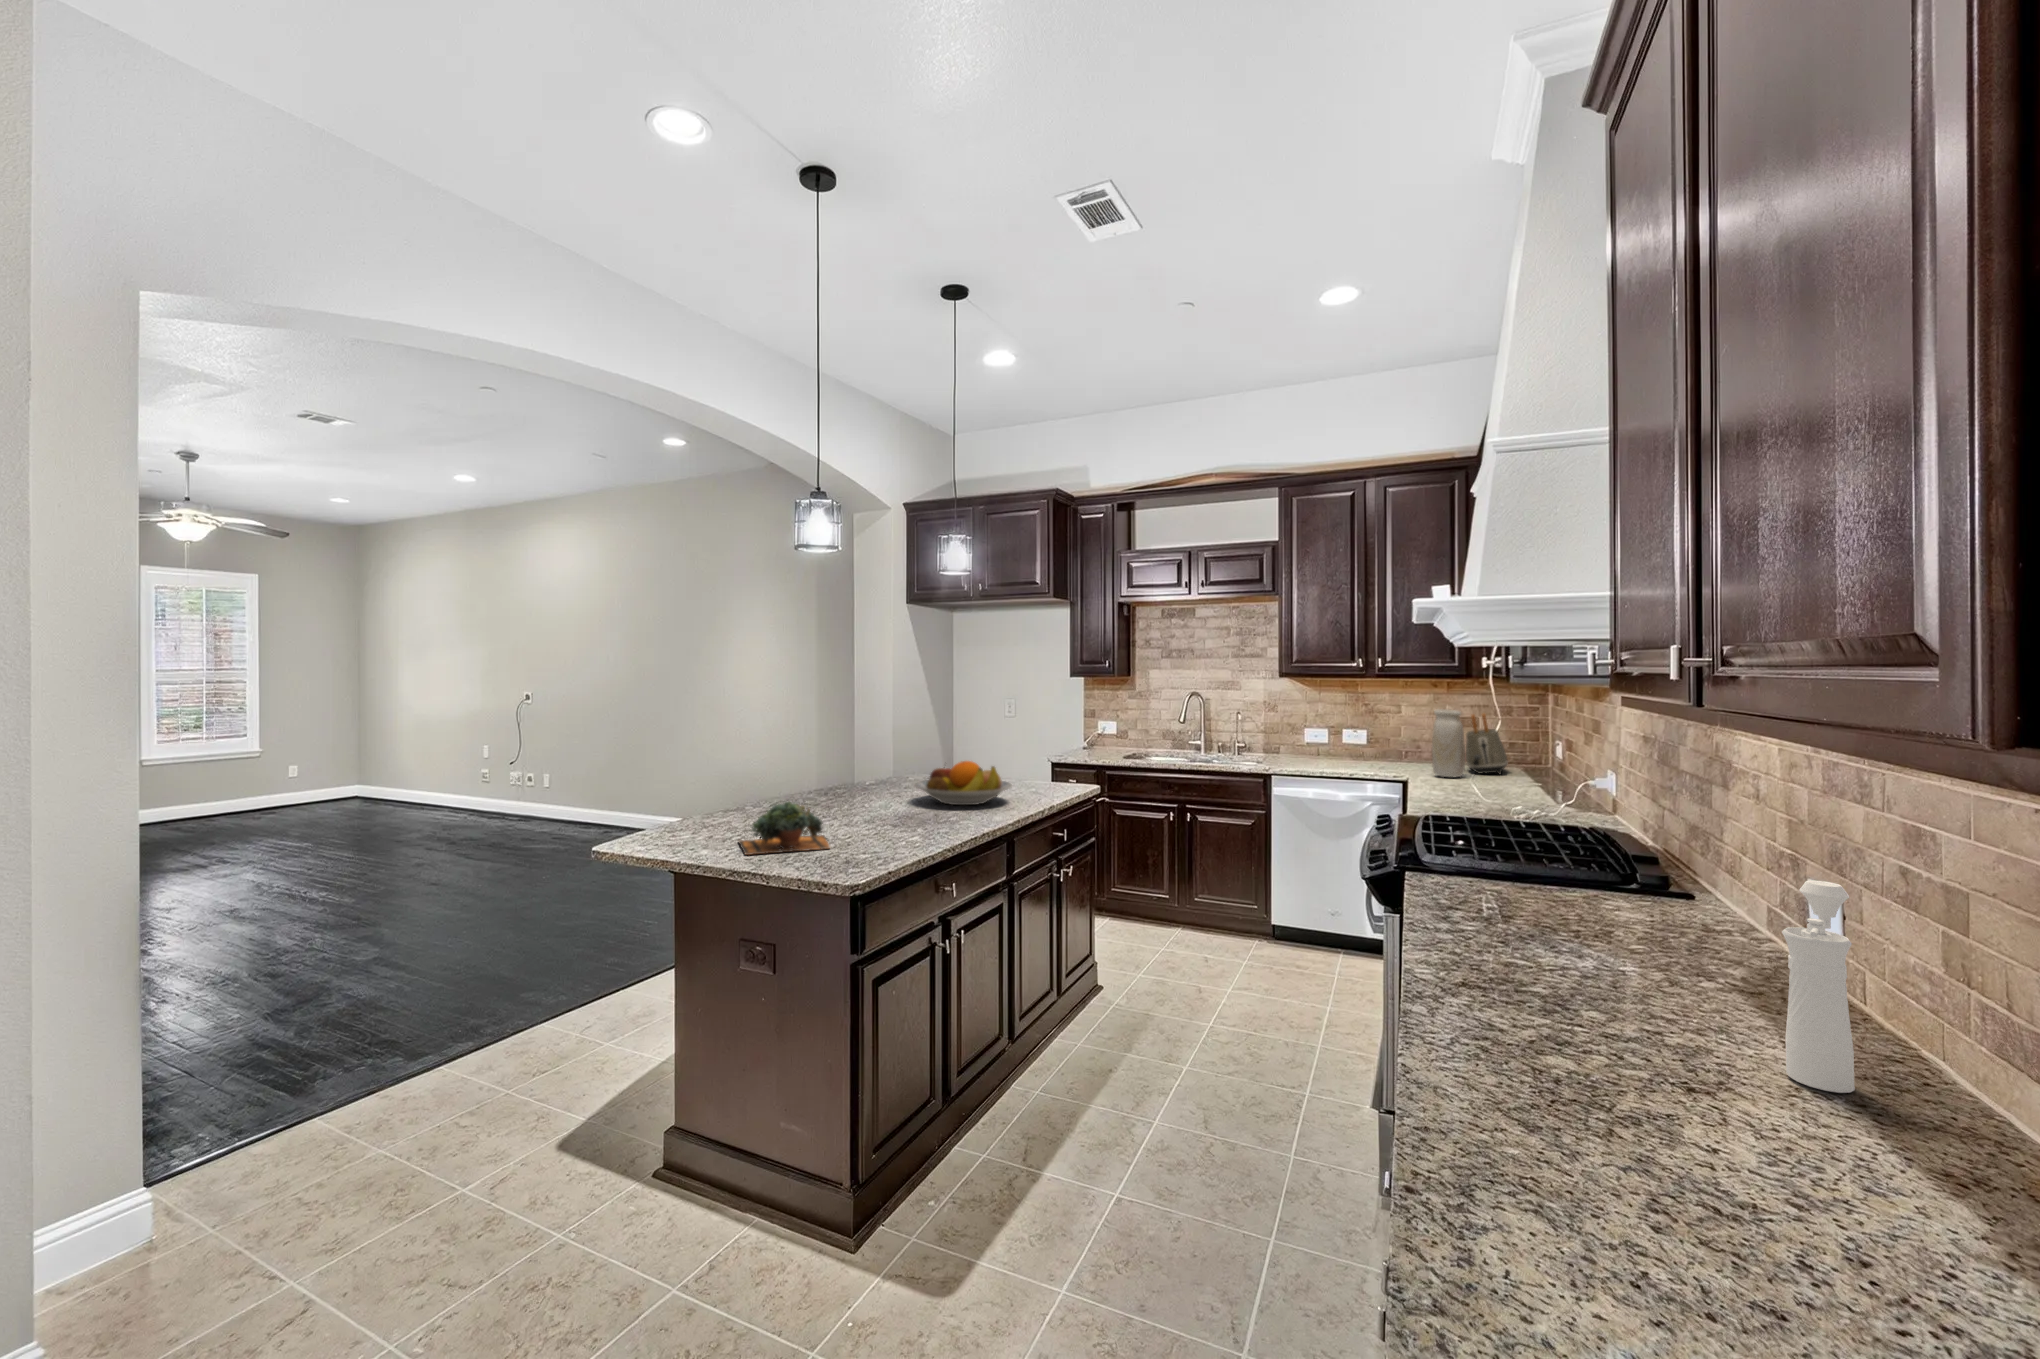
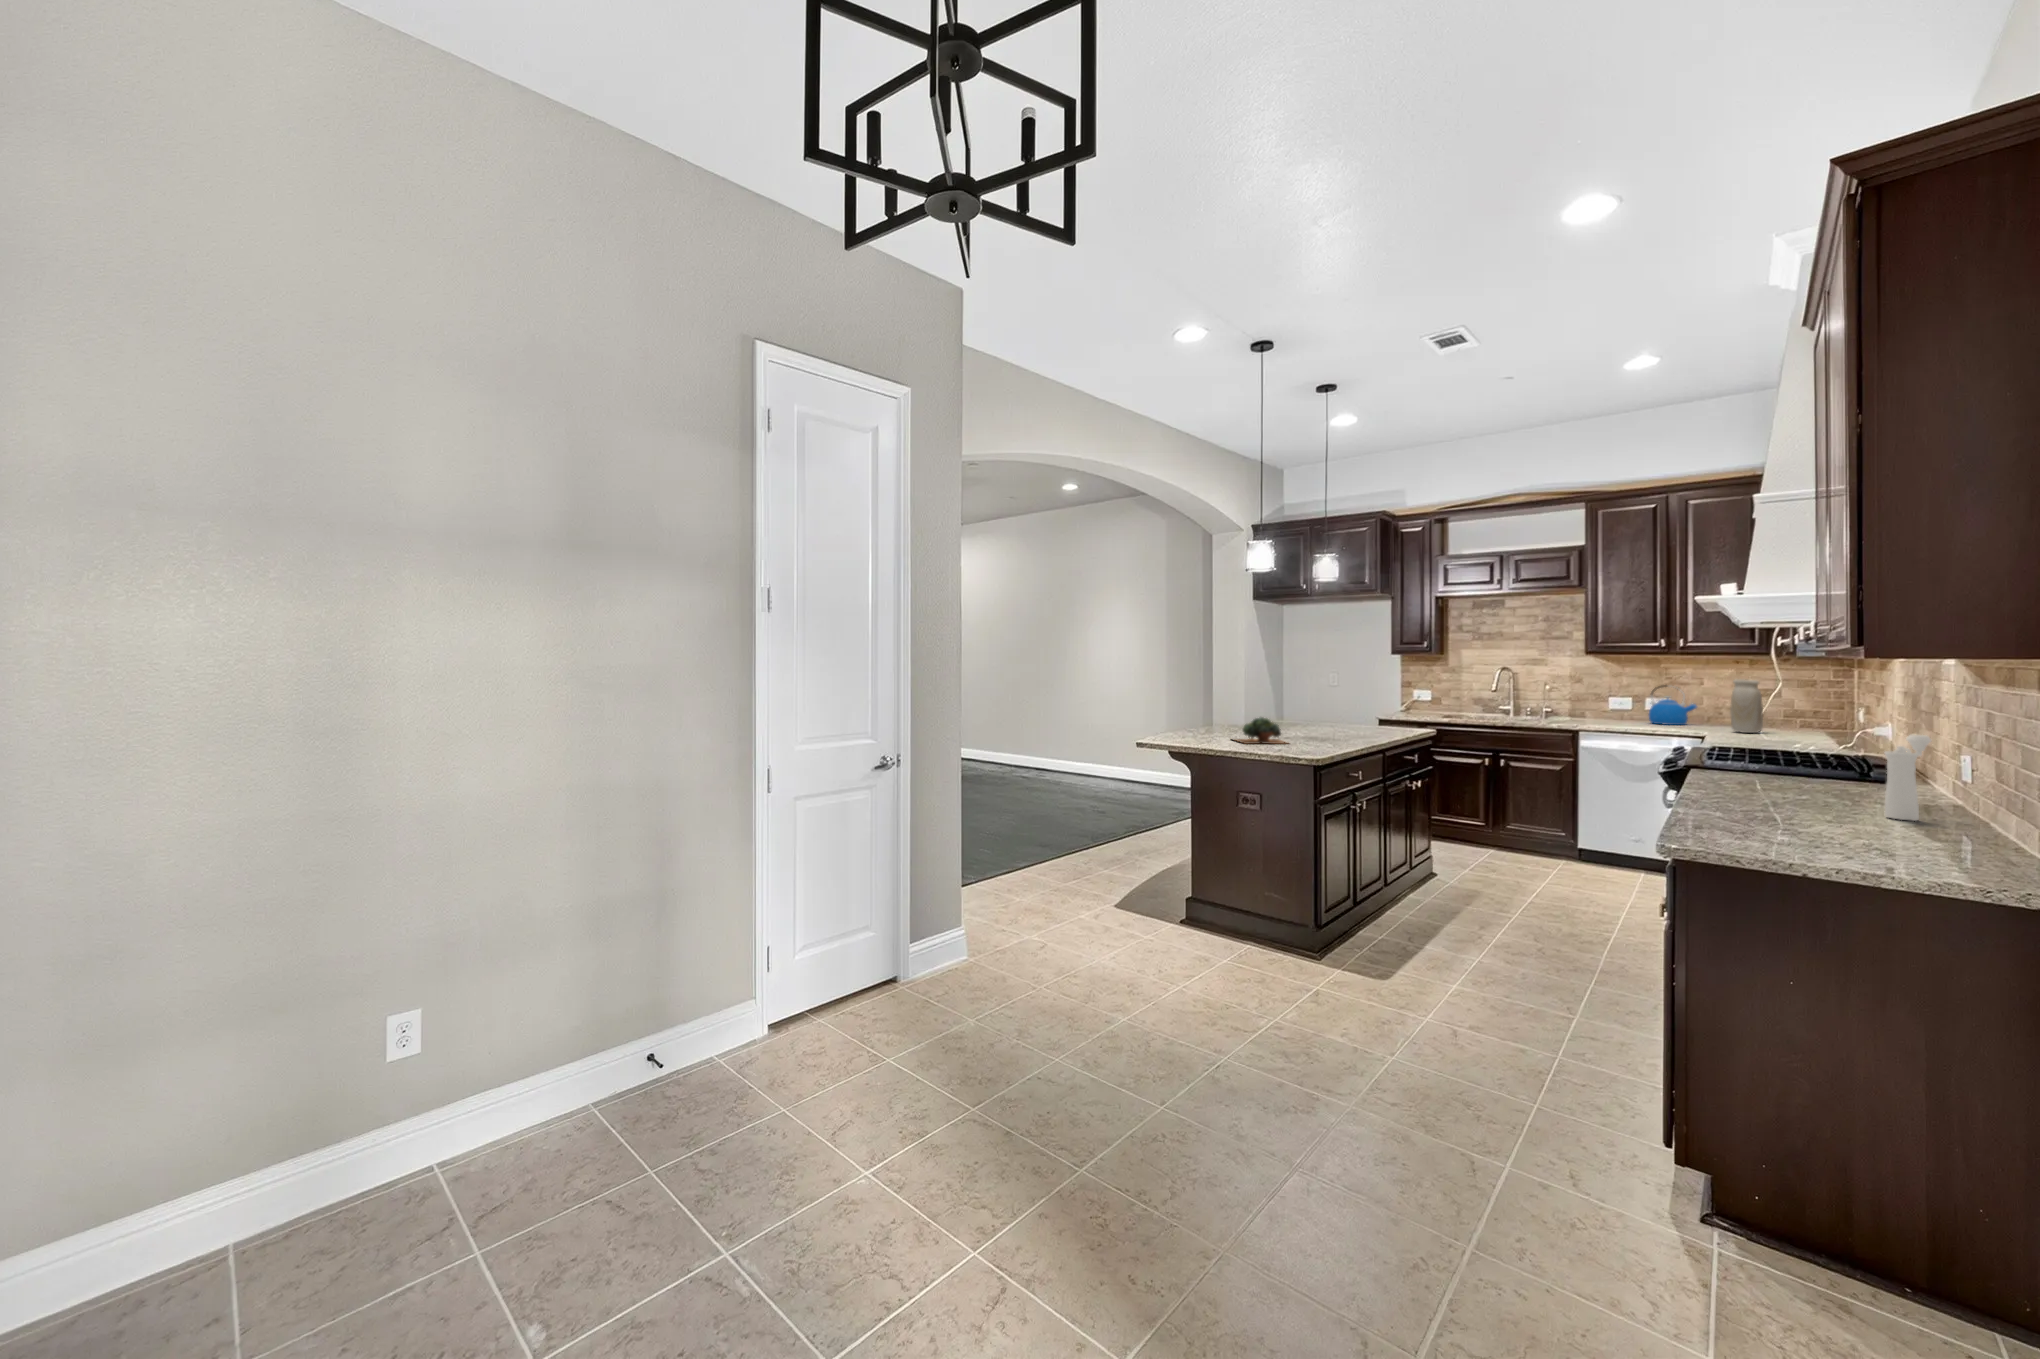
kettle: none [1346,714,1396,764] -> present [1649,685,1697,725]
toaster: present [1466,714,1508,775] -> none [1766,684,1809,733]
fruit bowl: present [915,761,1012,805] -> none [1312,704,1383,732]

